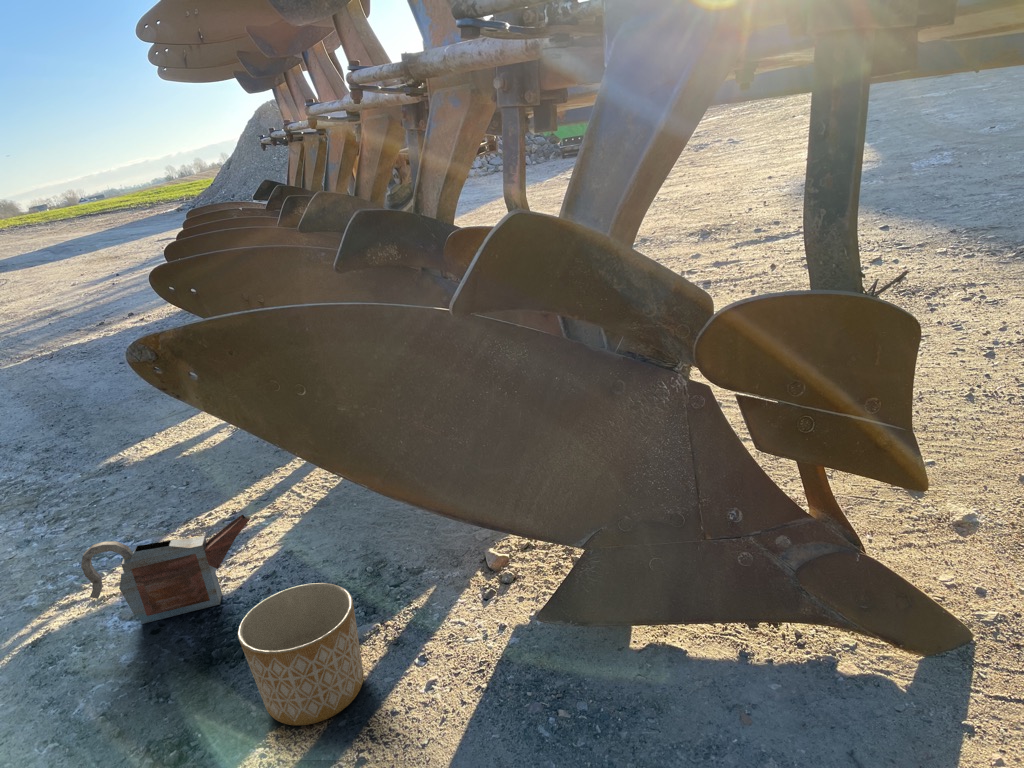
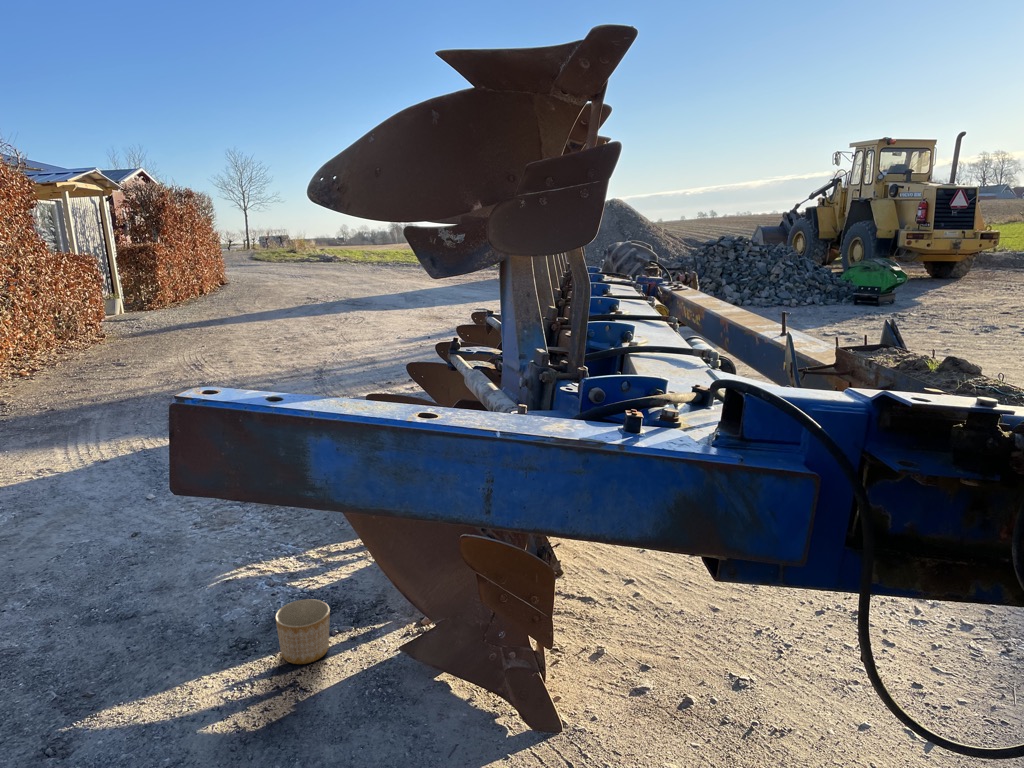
watering can: present [81,515,250,624] -> none [254,546,328,594]

